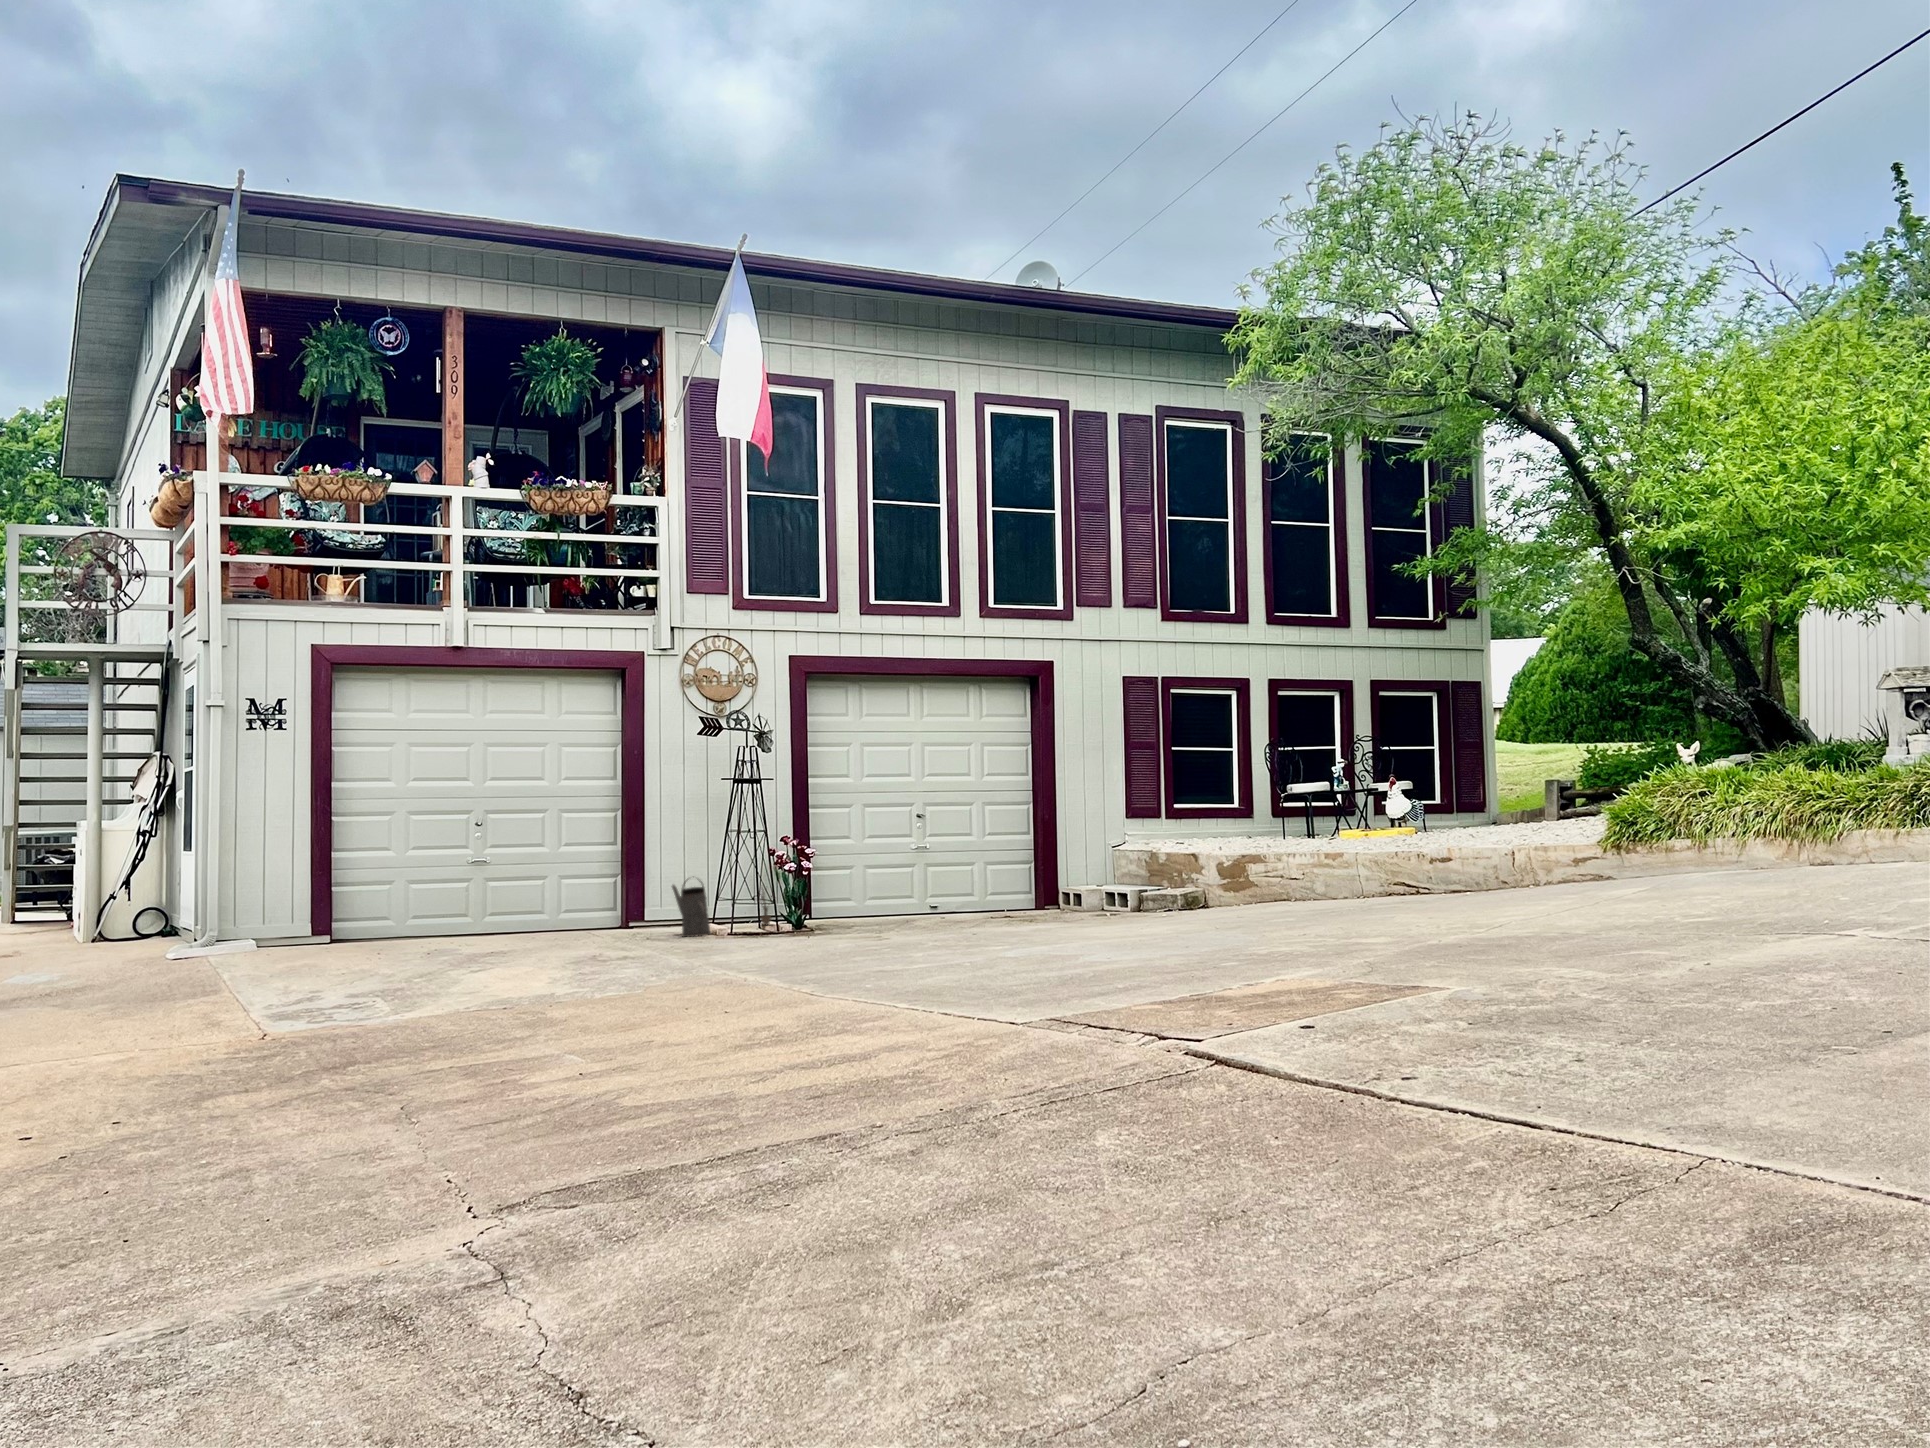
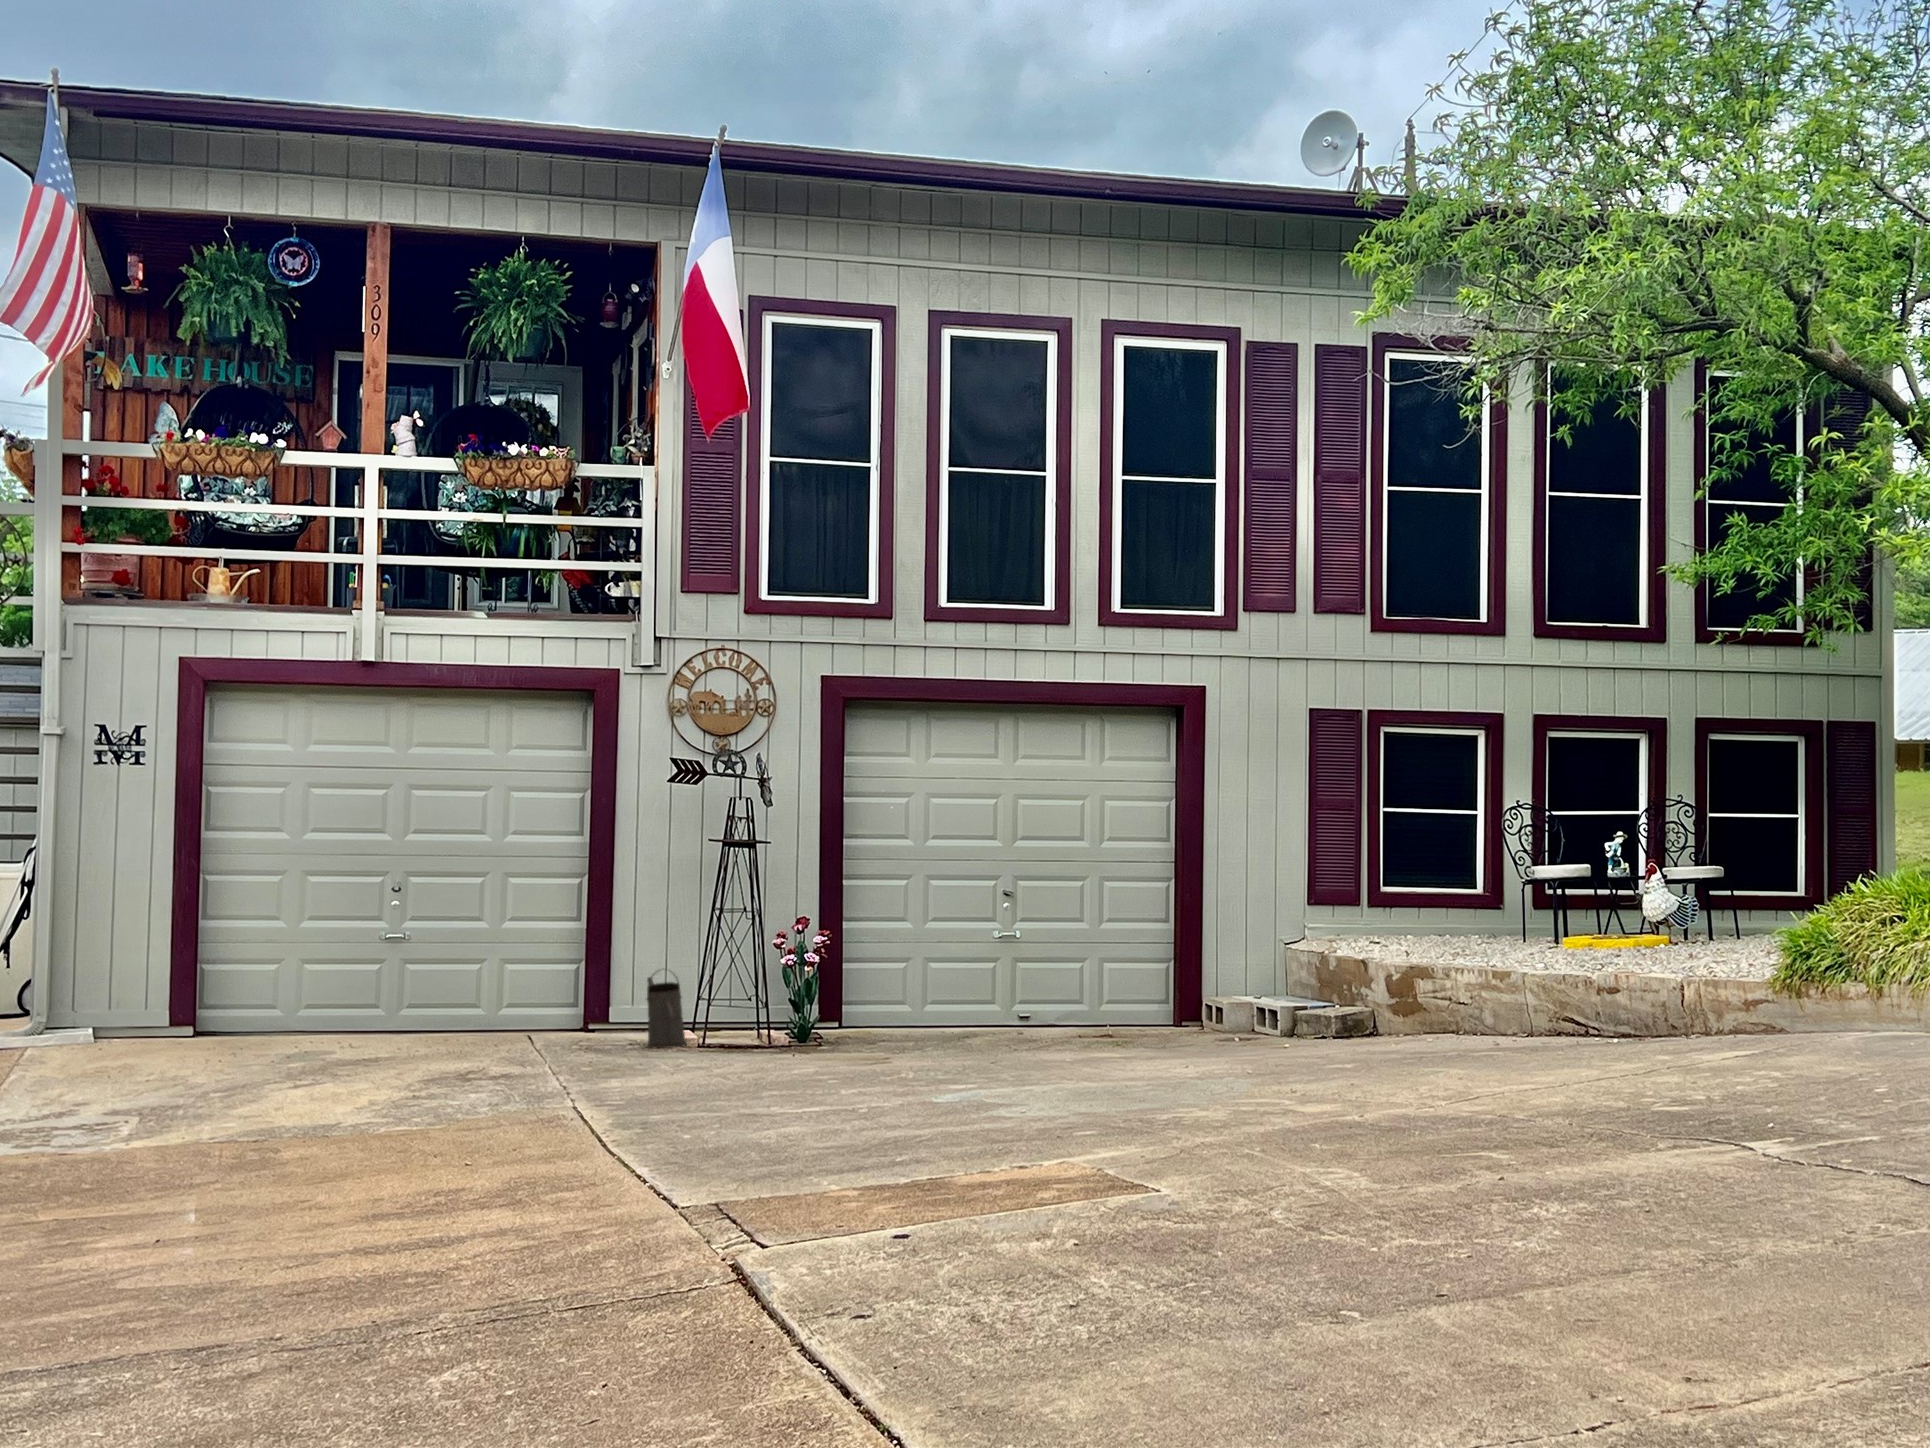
decorative plant: present [754,892,773,925] -> none [759,982,785,1036]

